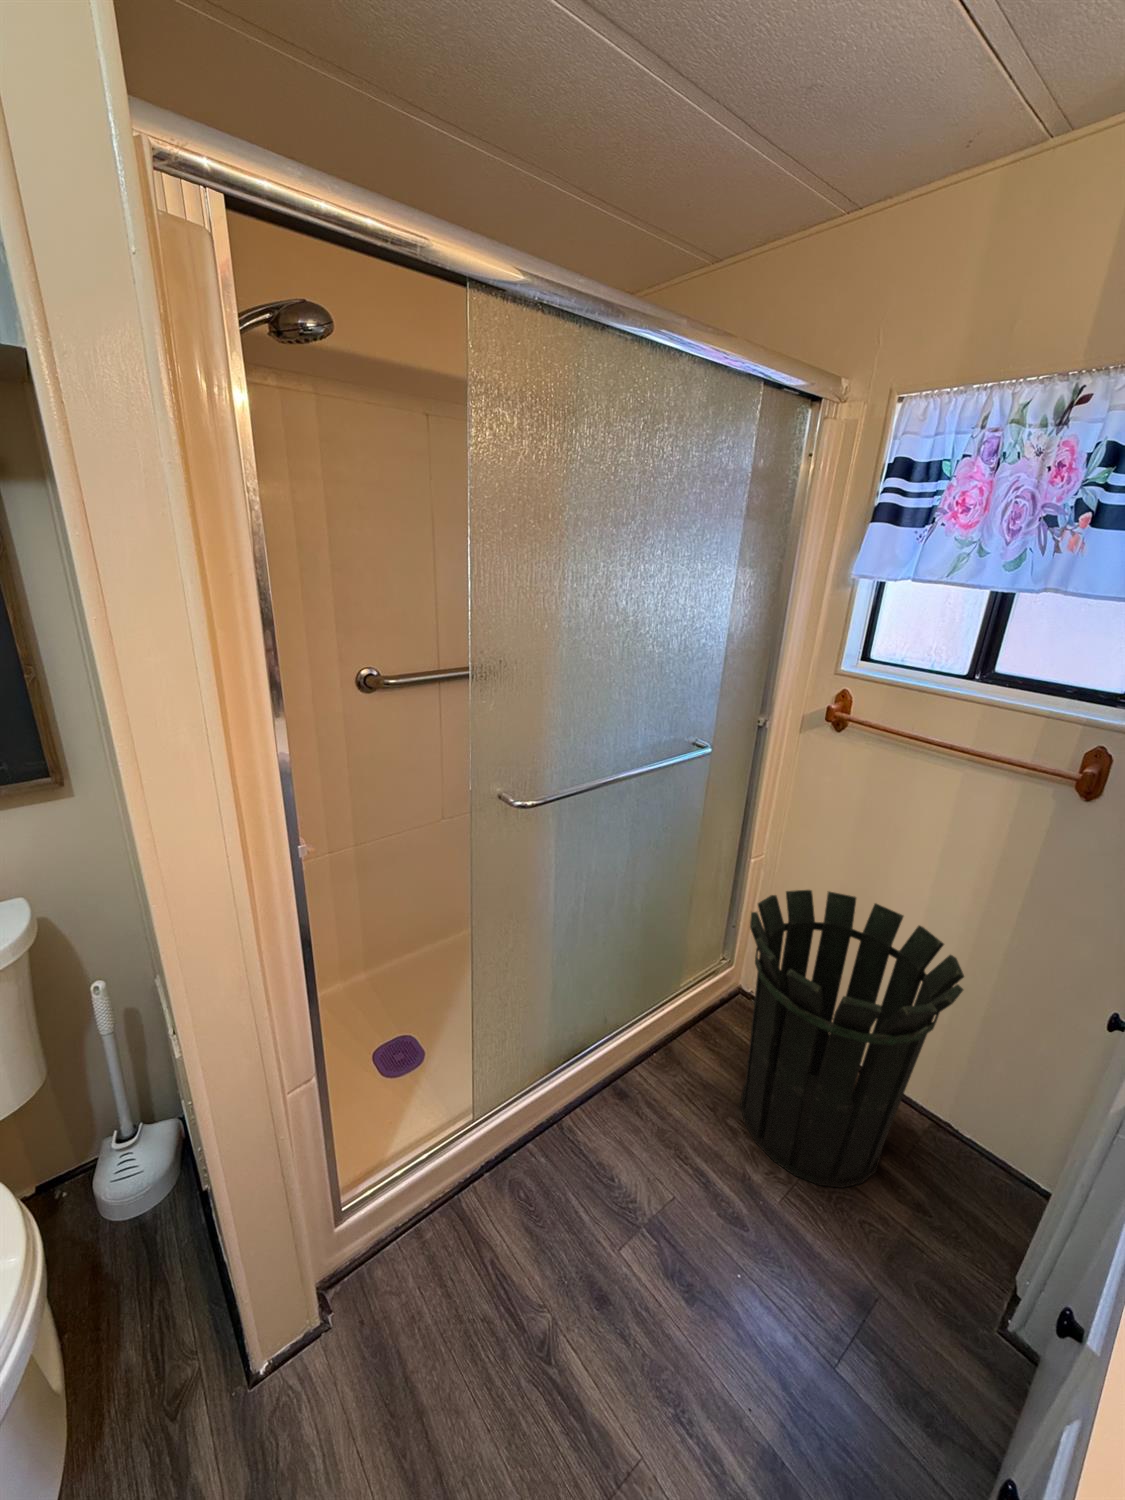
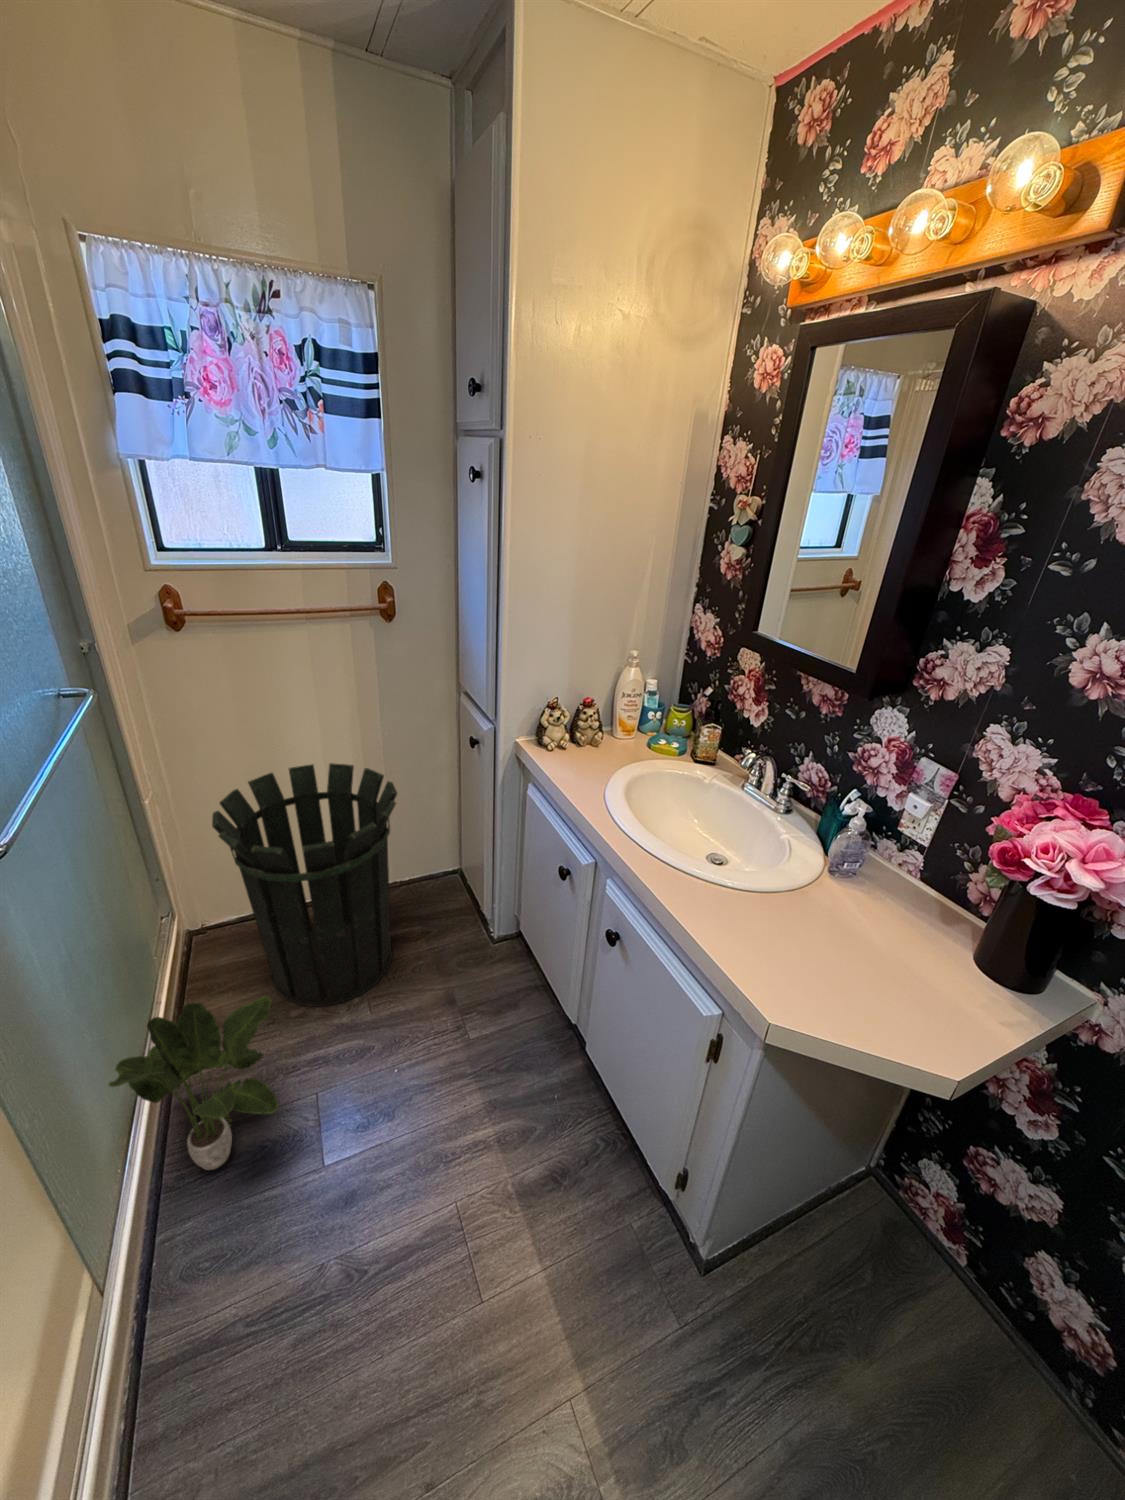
potted plant: none [552,994,668,1154] -> present [109,996,278,1170]

